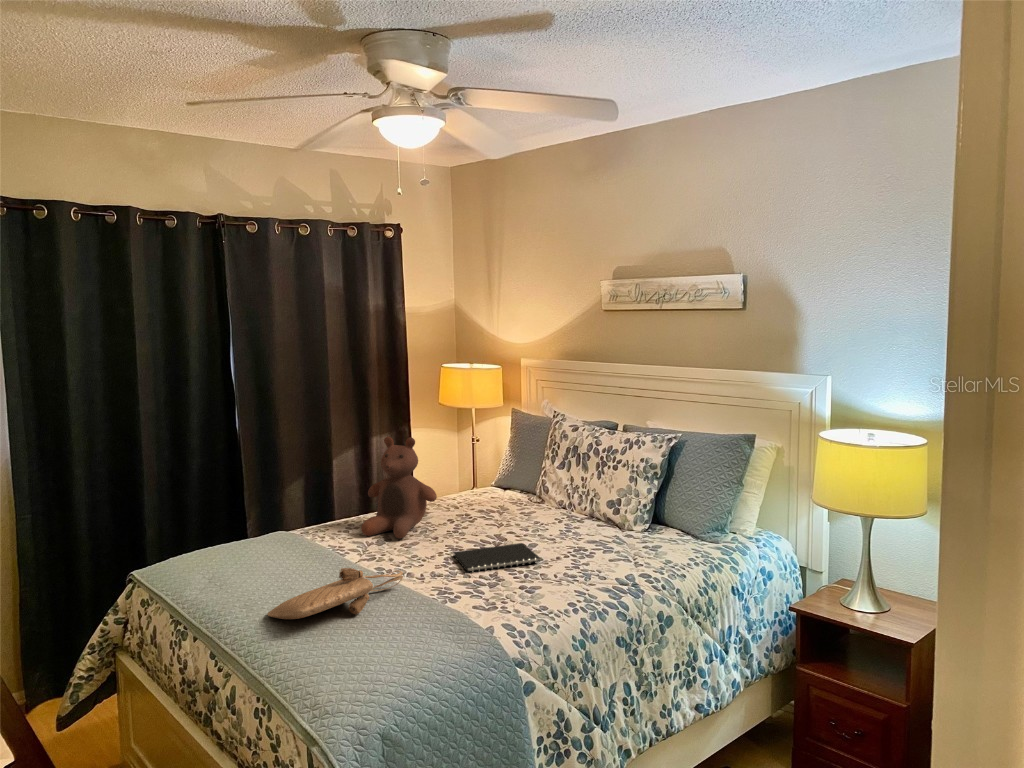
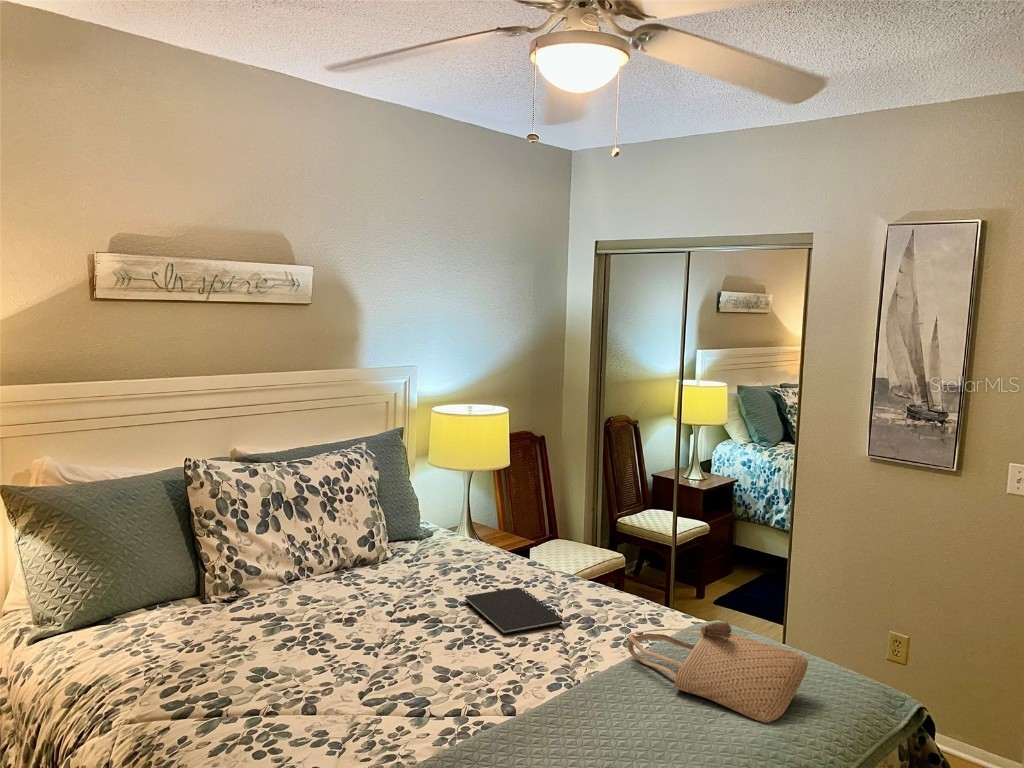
stuffed bear: present [361,437,437,538] -> none [328,517,447,702]

